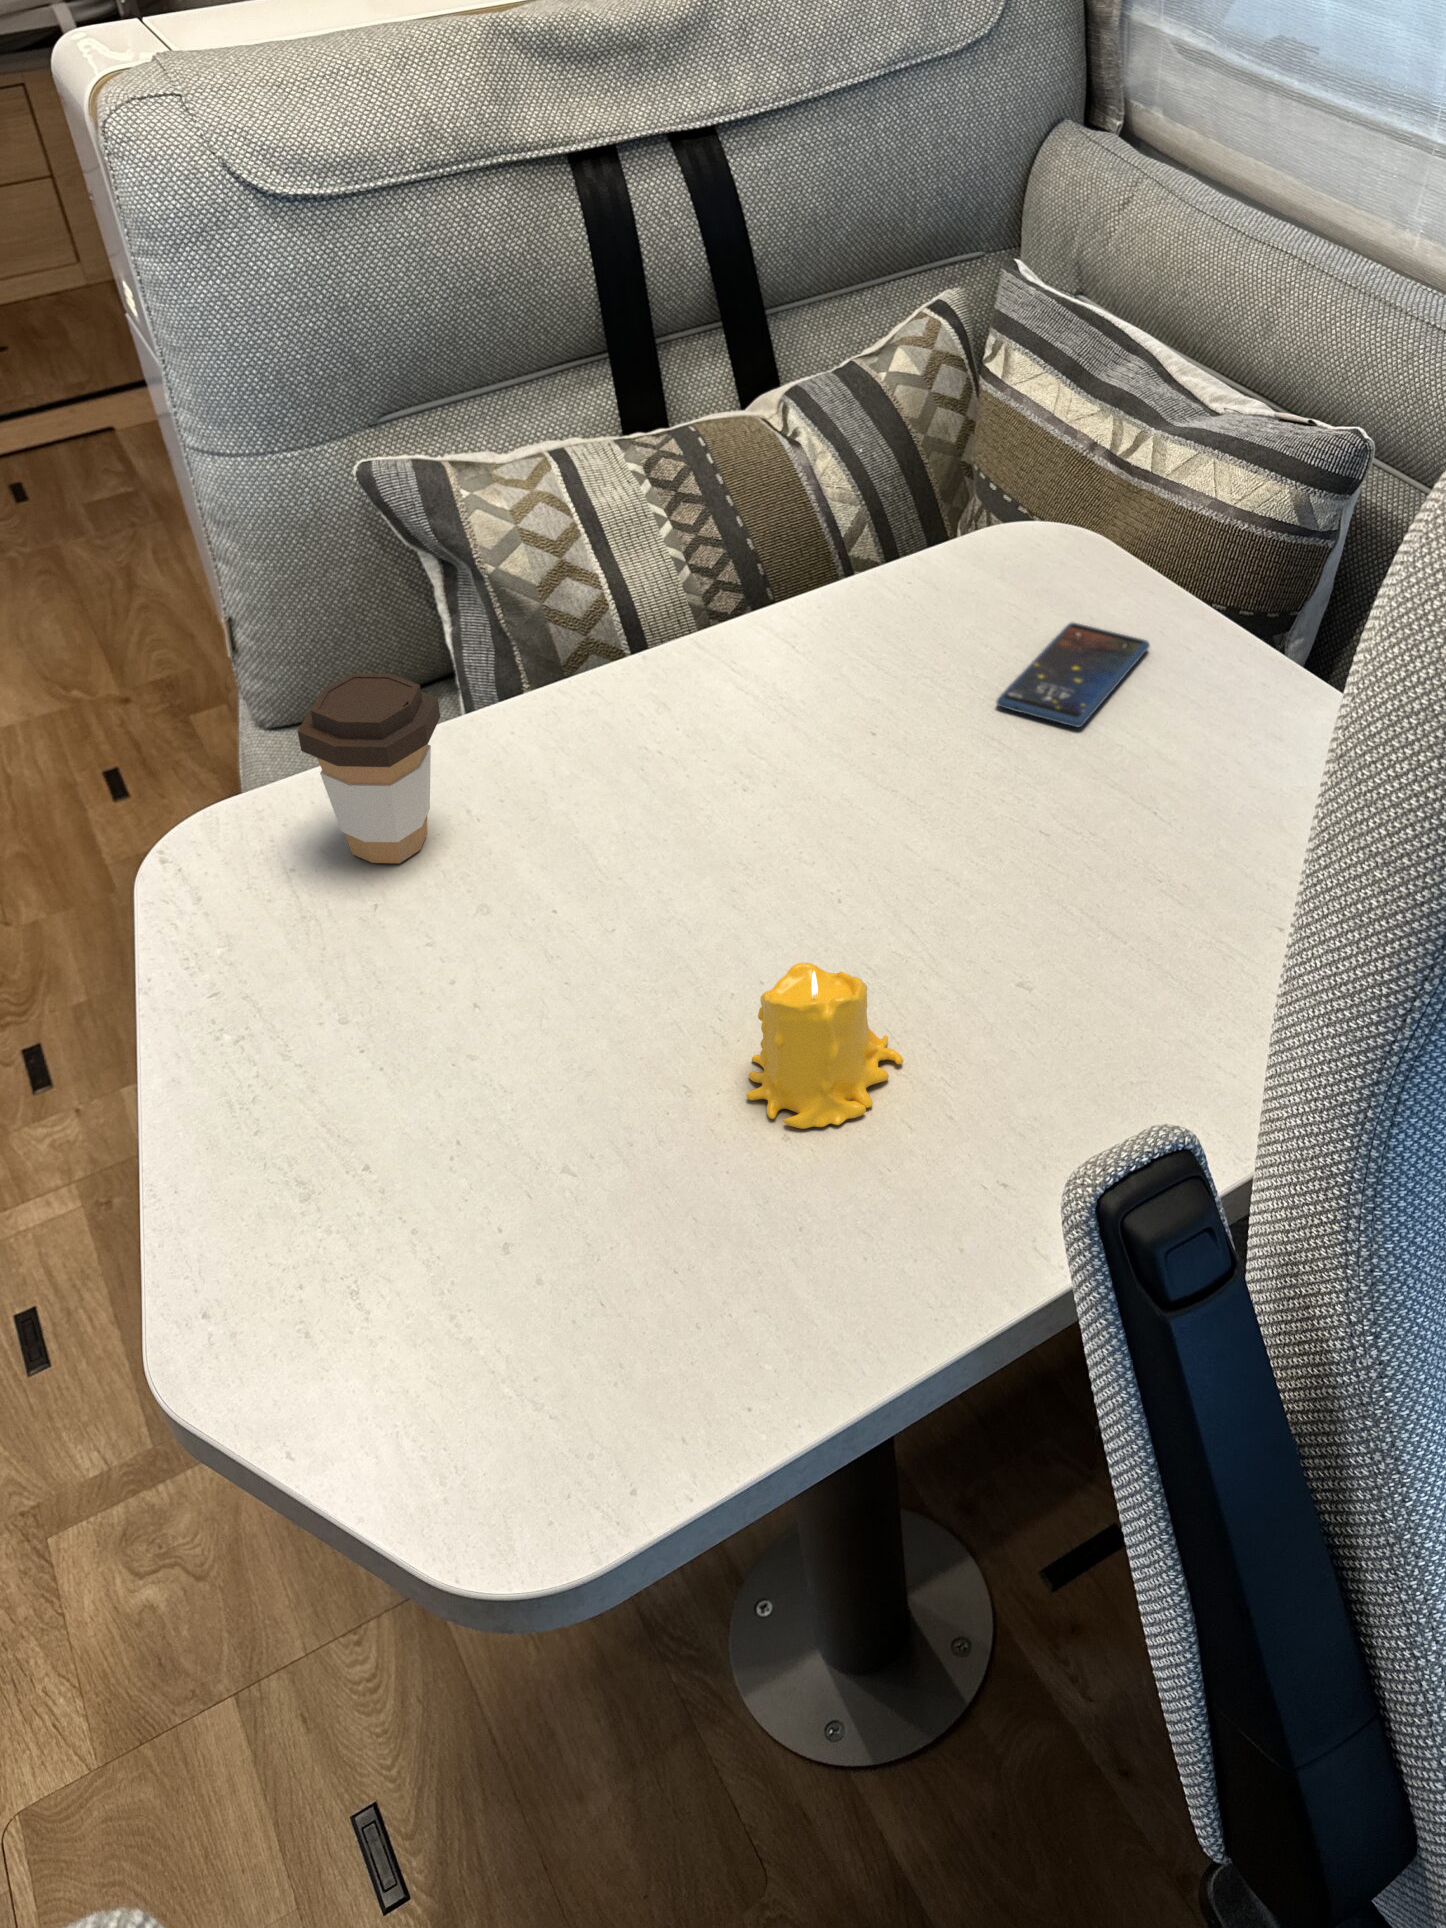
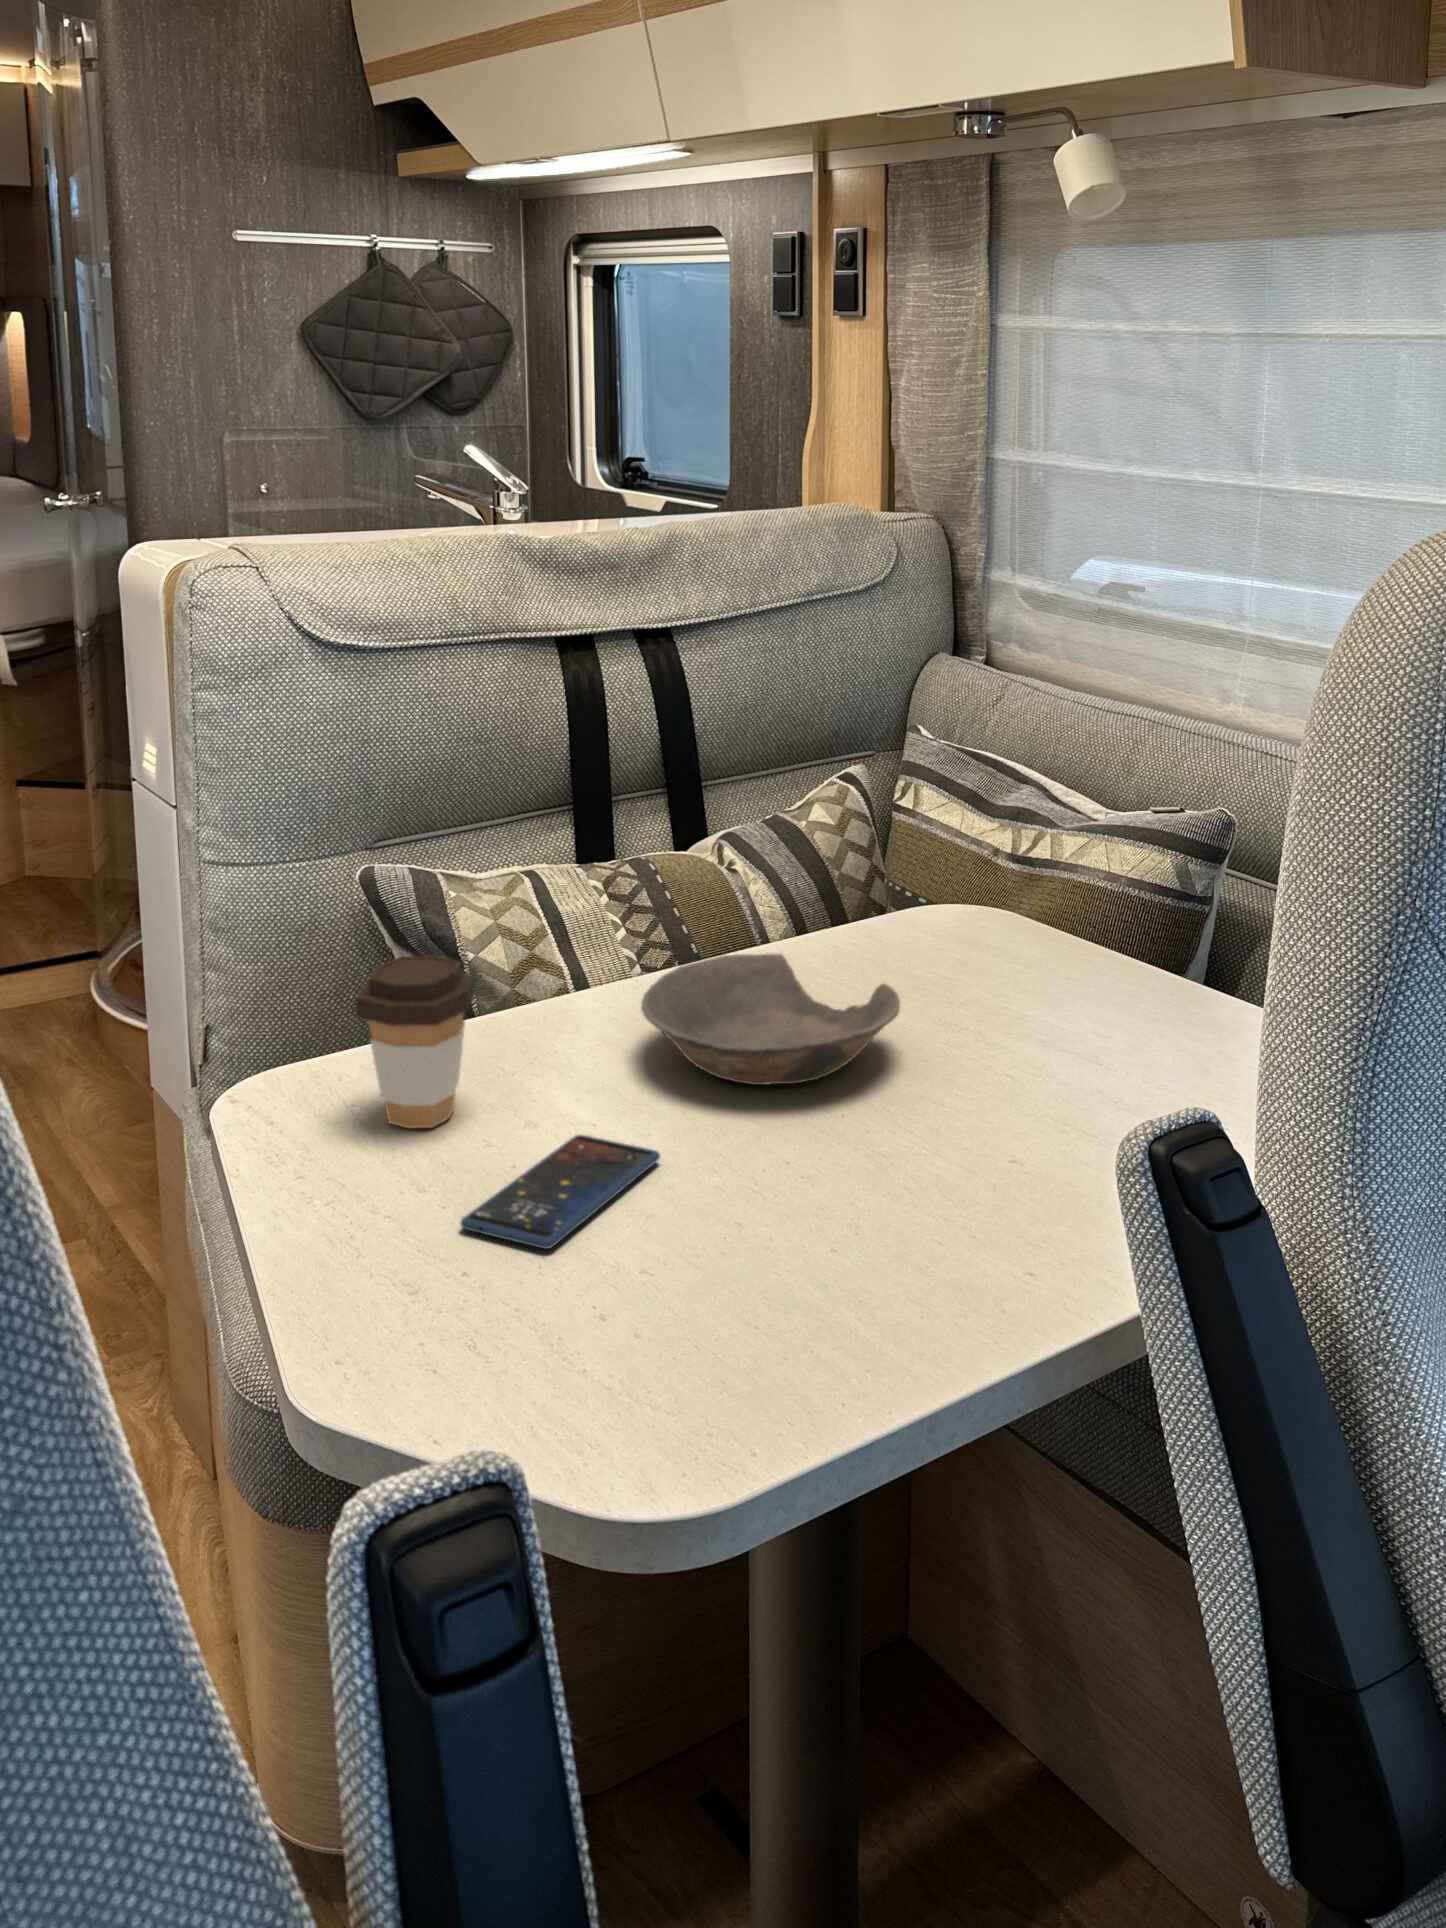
smartphone: present [997,623,1150,727] -> present [460,1135,660,1249]
bowl: none [640,635,937,811] -> present [641,953,900,1085]
candle: present [746,963,903,1129] -> none [768,1145,905,1298]

